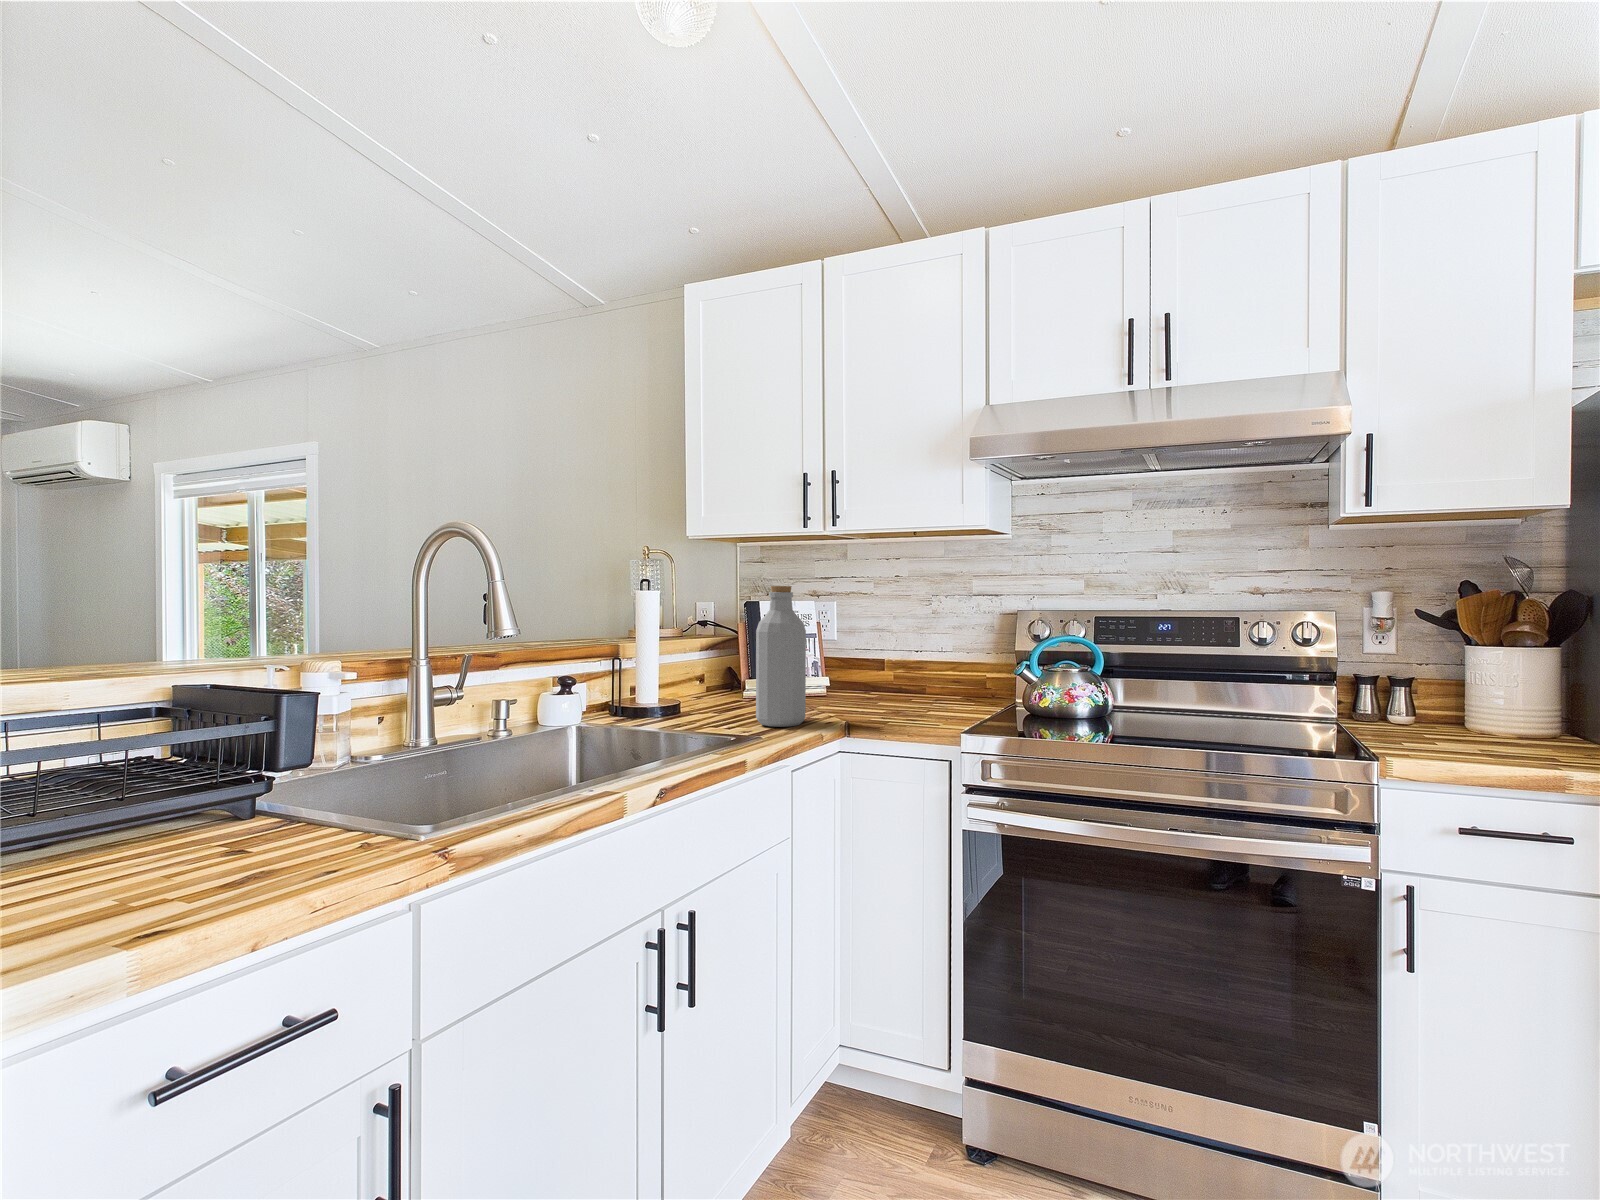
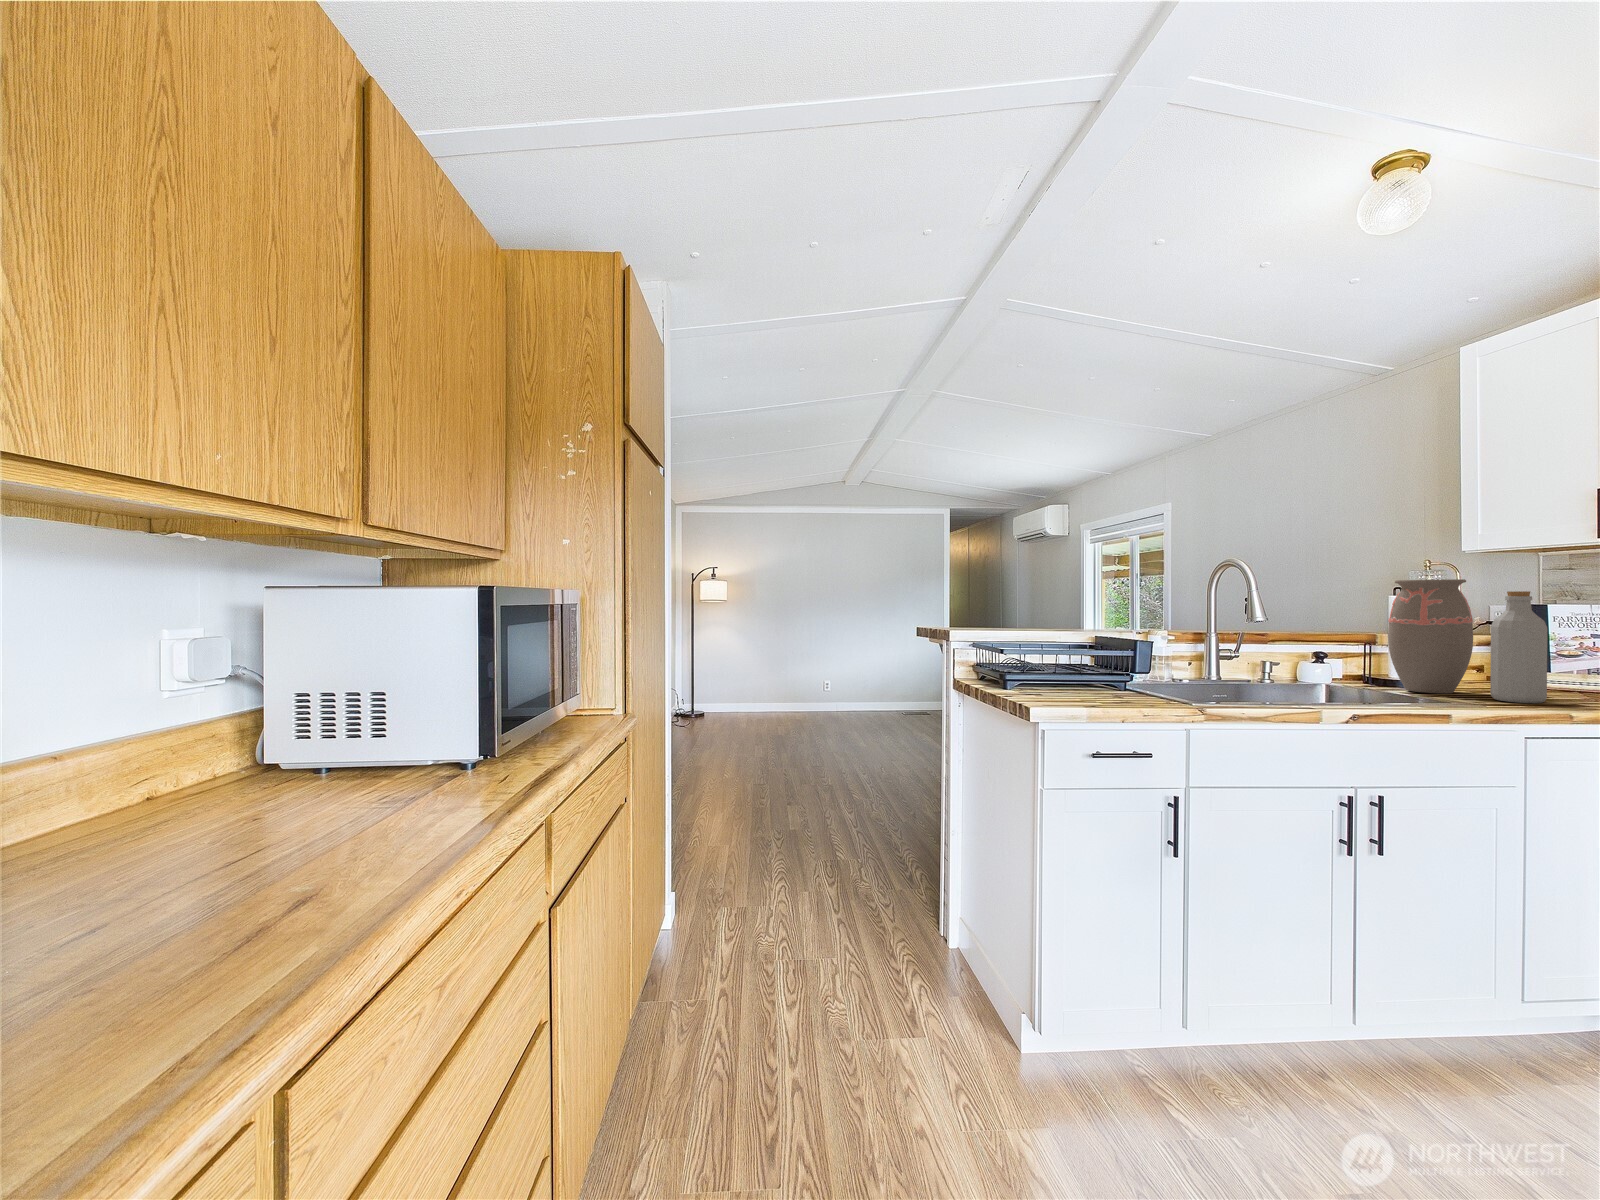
decorative vase: none [644,569,727,722] -> present [1388,579,1473,694]

